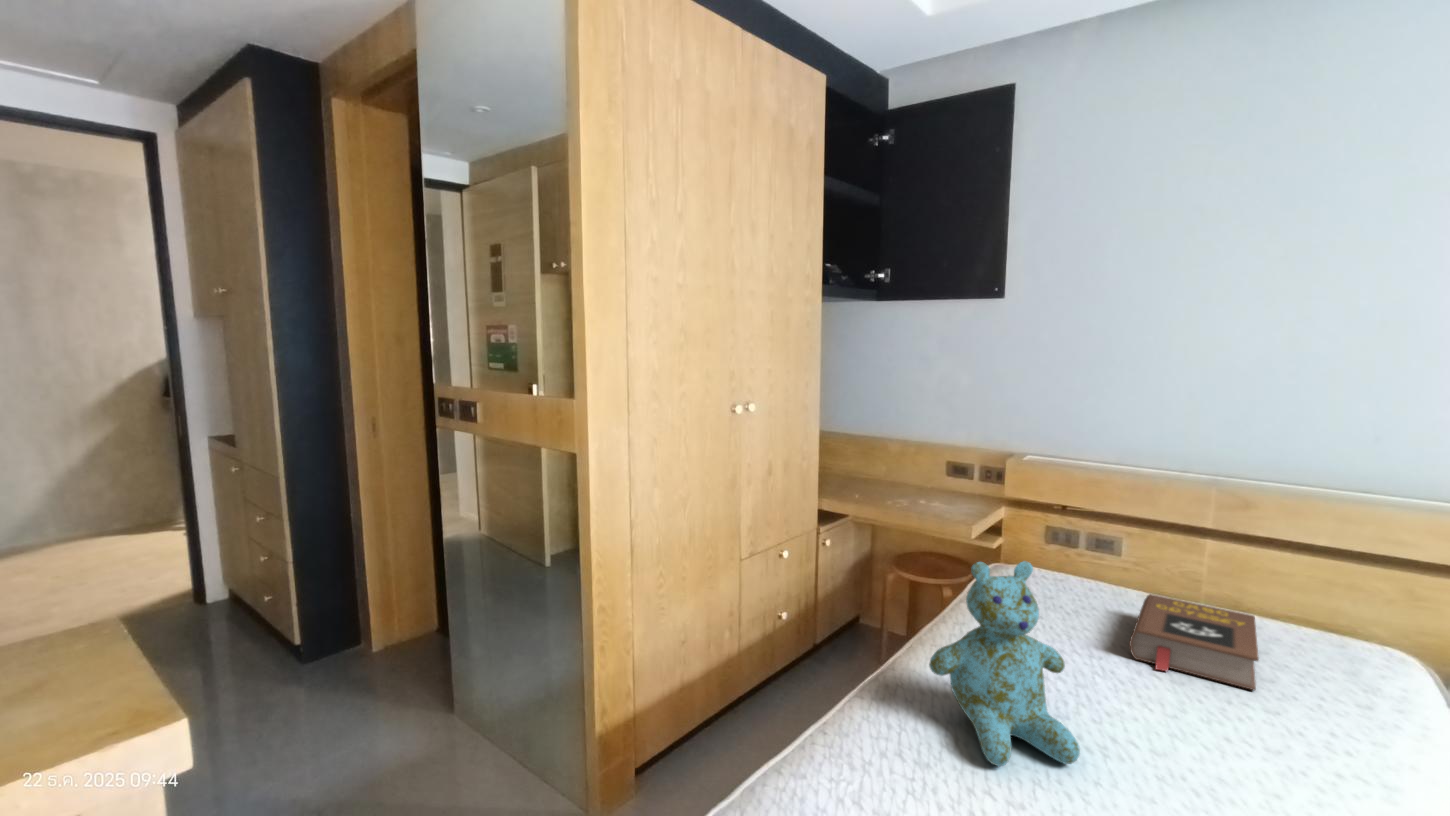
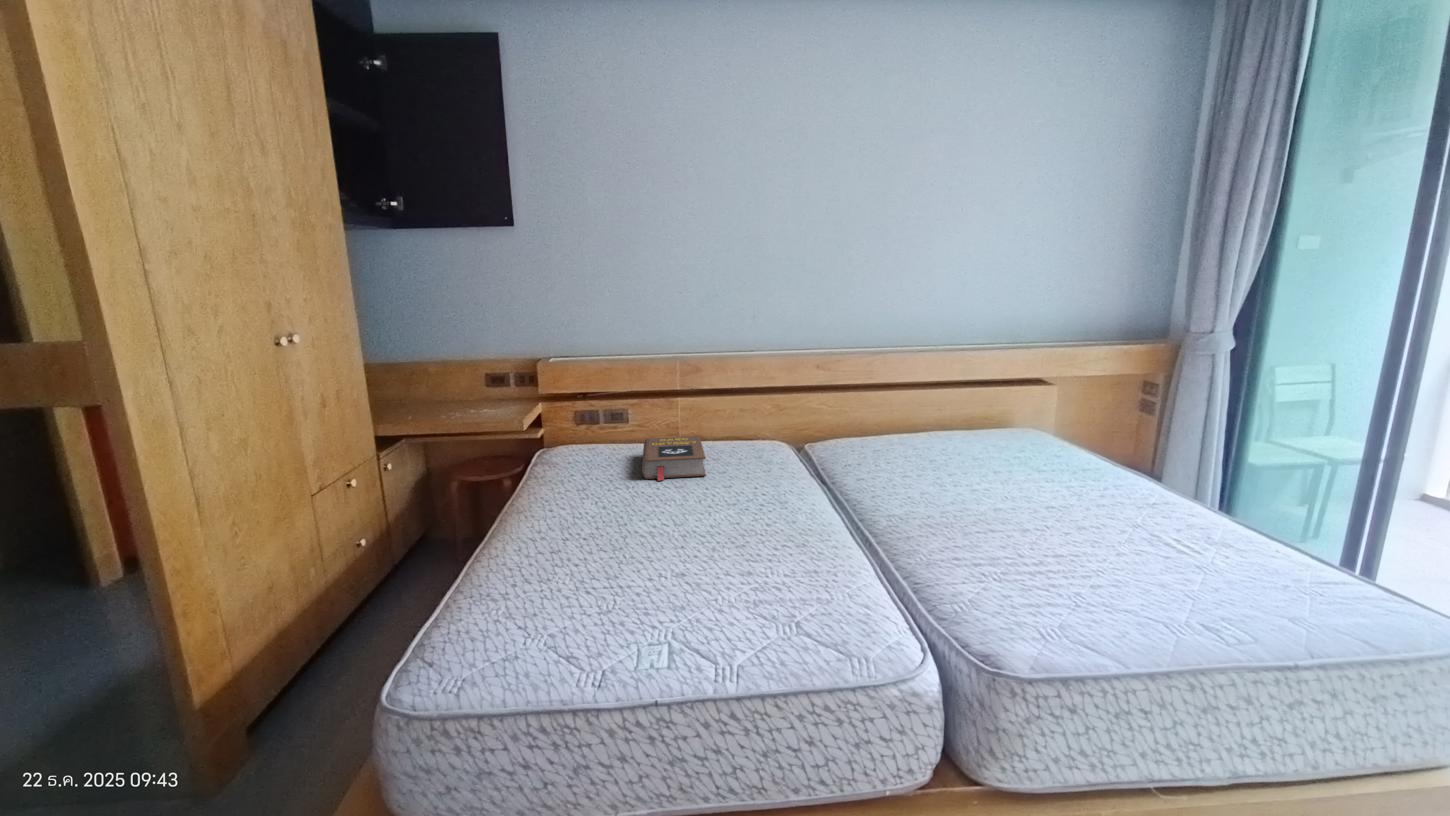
stuffed bear: present [929,561,1080,766] -> none [531,427,632,561]

